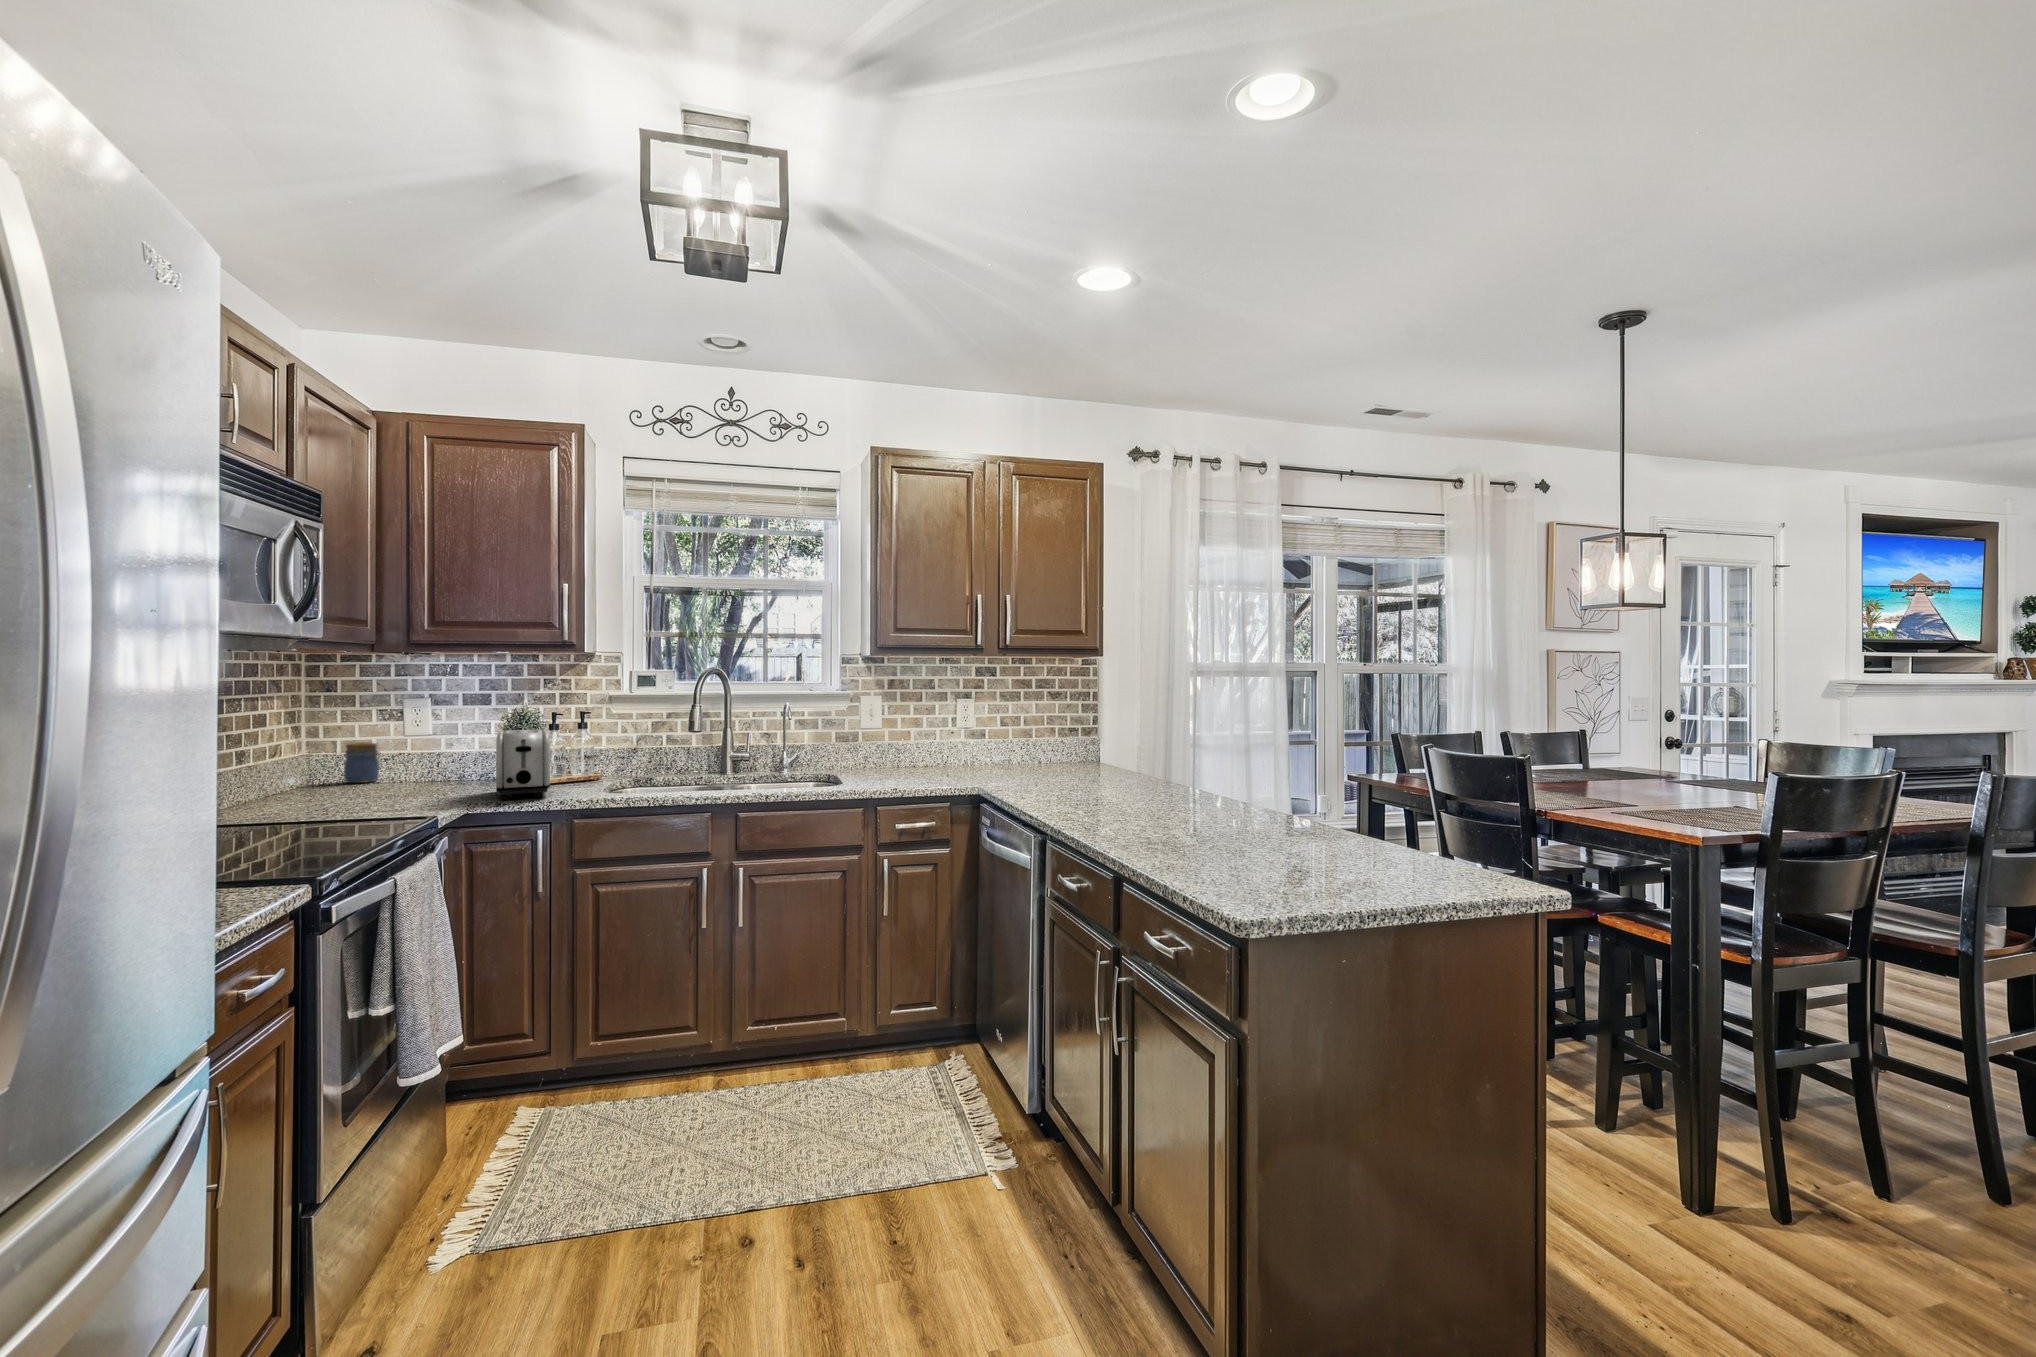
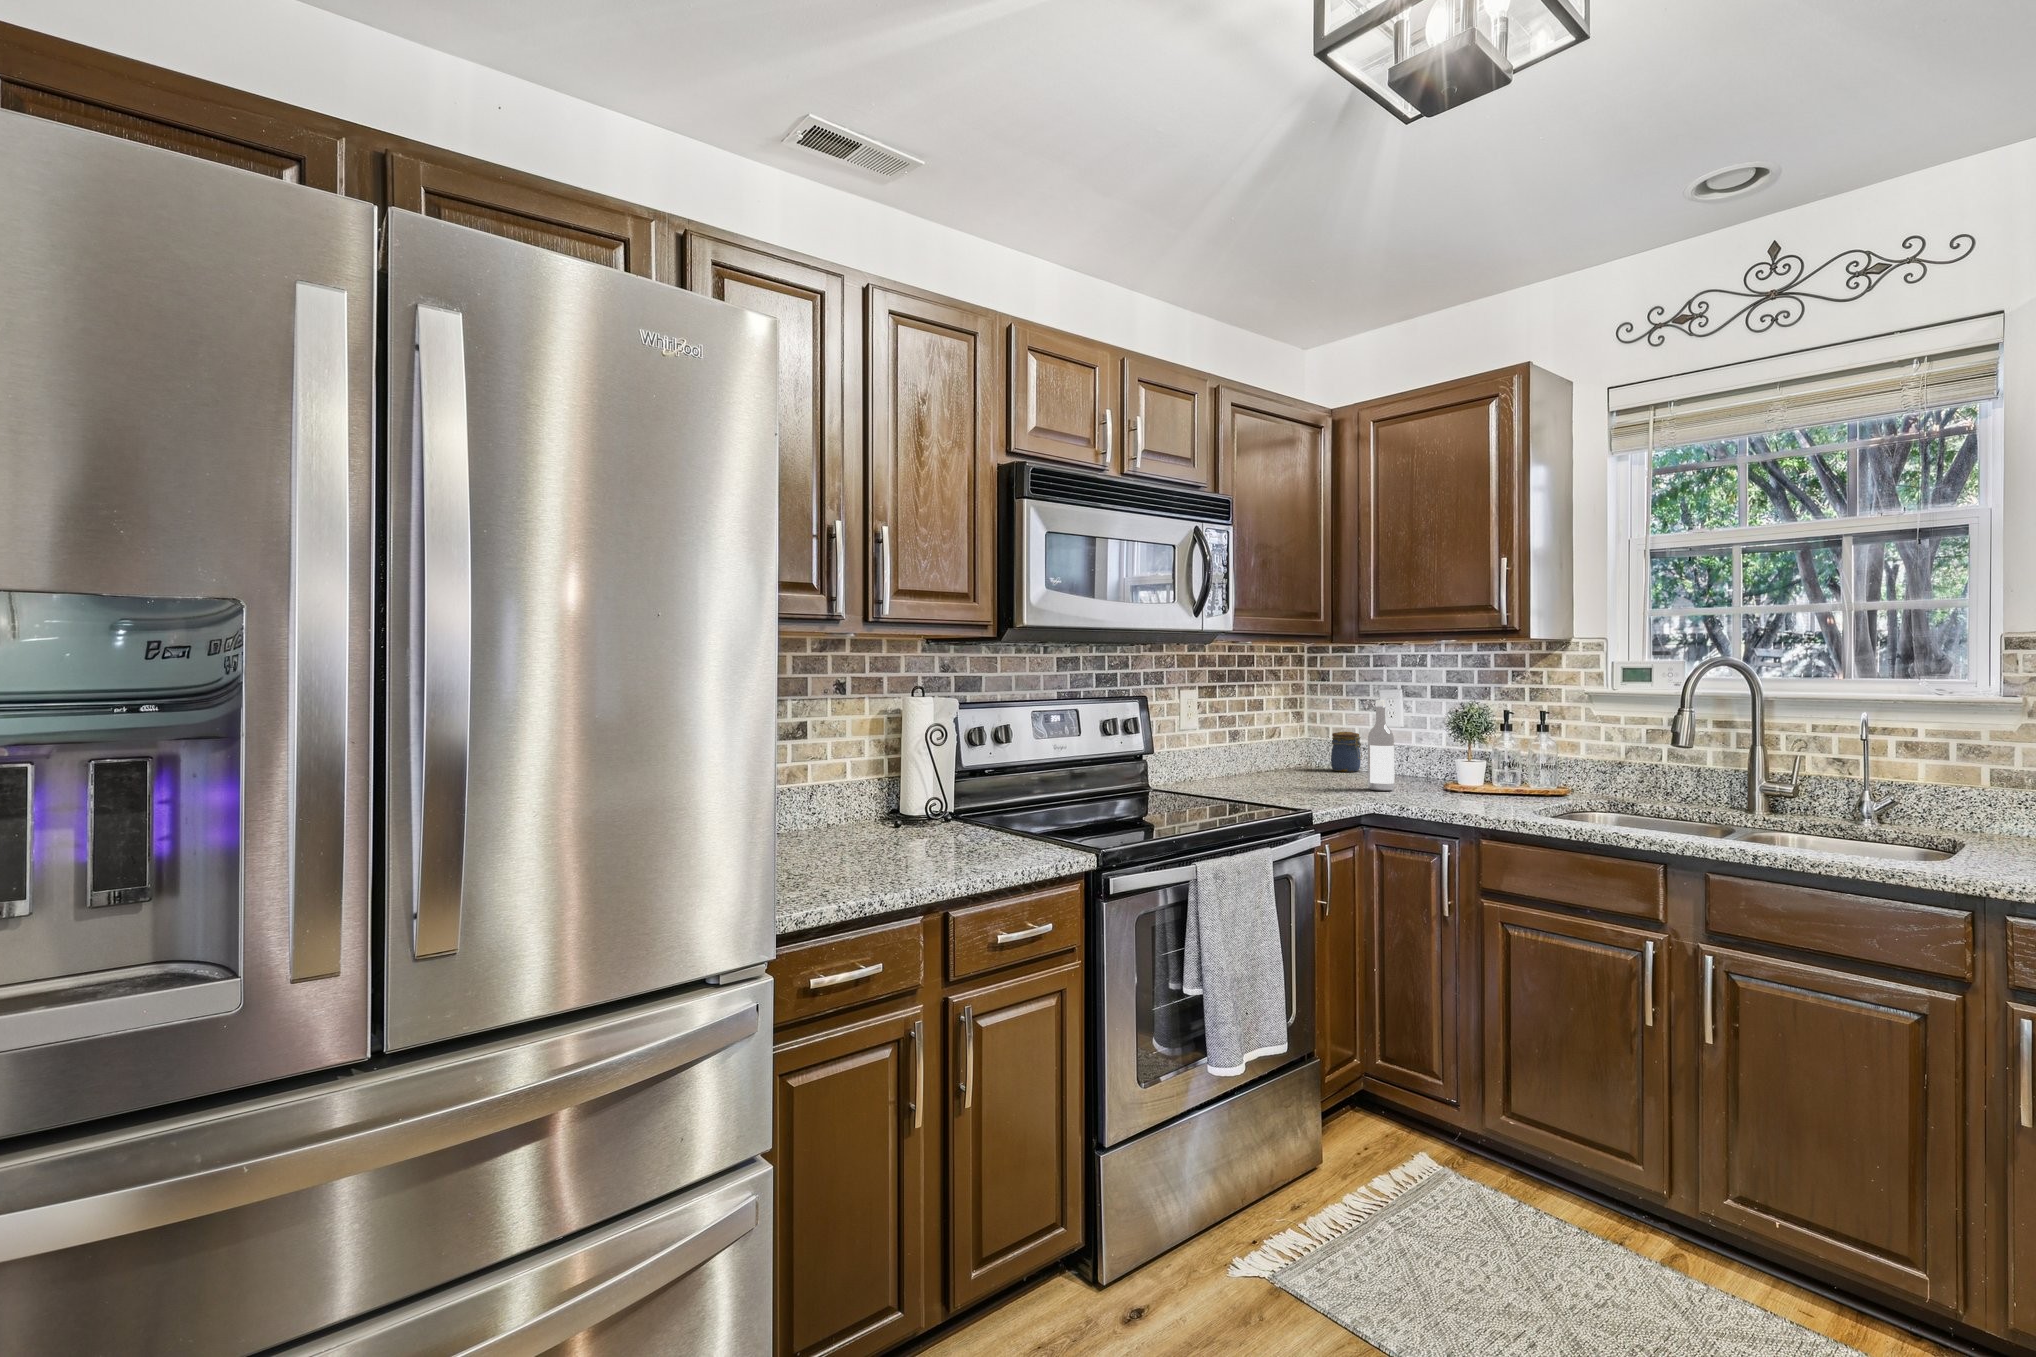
wine bottle: none [425,708,453,794] -> present [1368,700,1394,791]
toaster: present [496,729,550,799] -> none [1413,728,1489,808]

